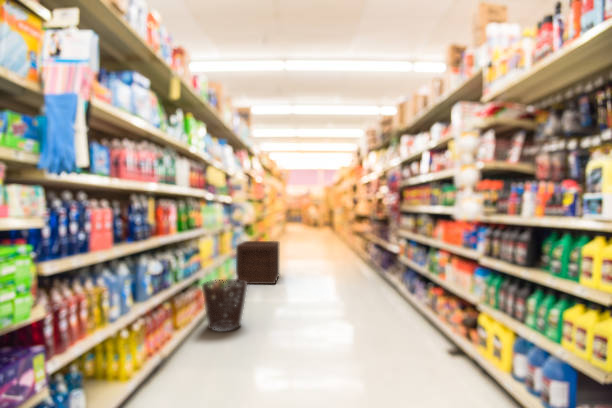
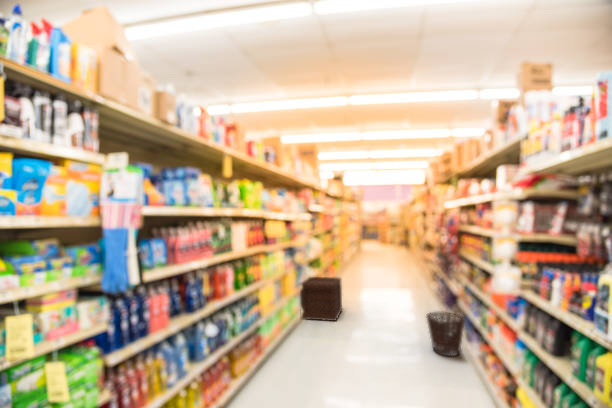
basket: present [202,279,248,331] -> present [426,312,465,356]

